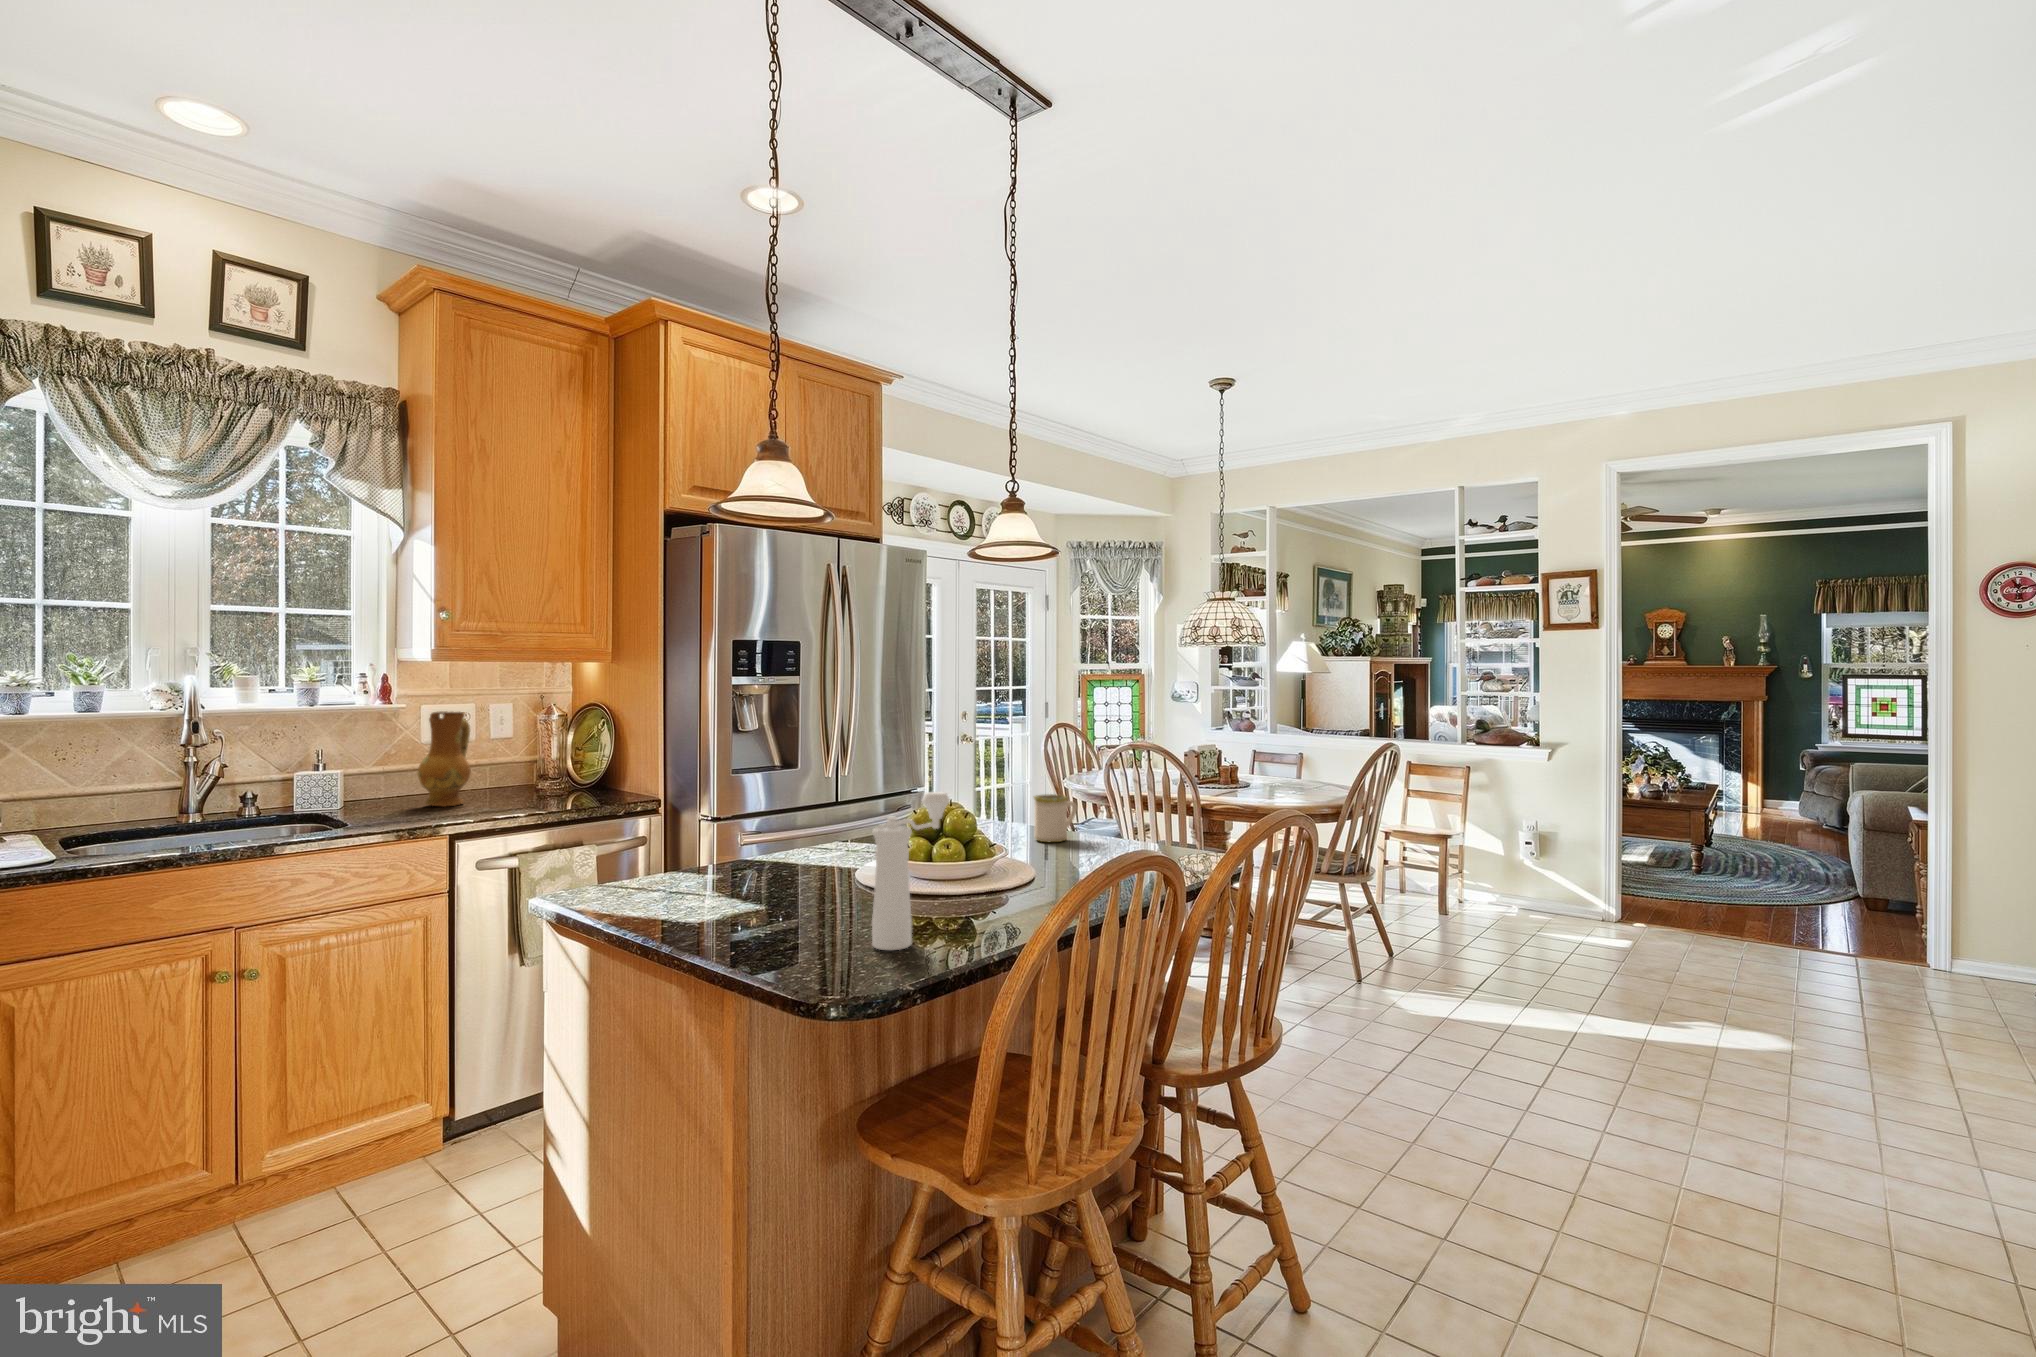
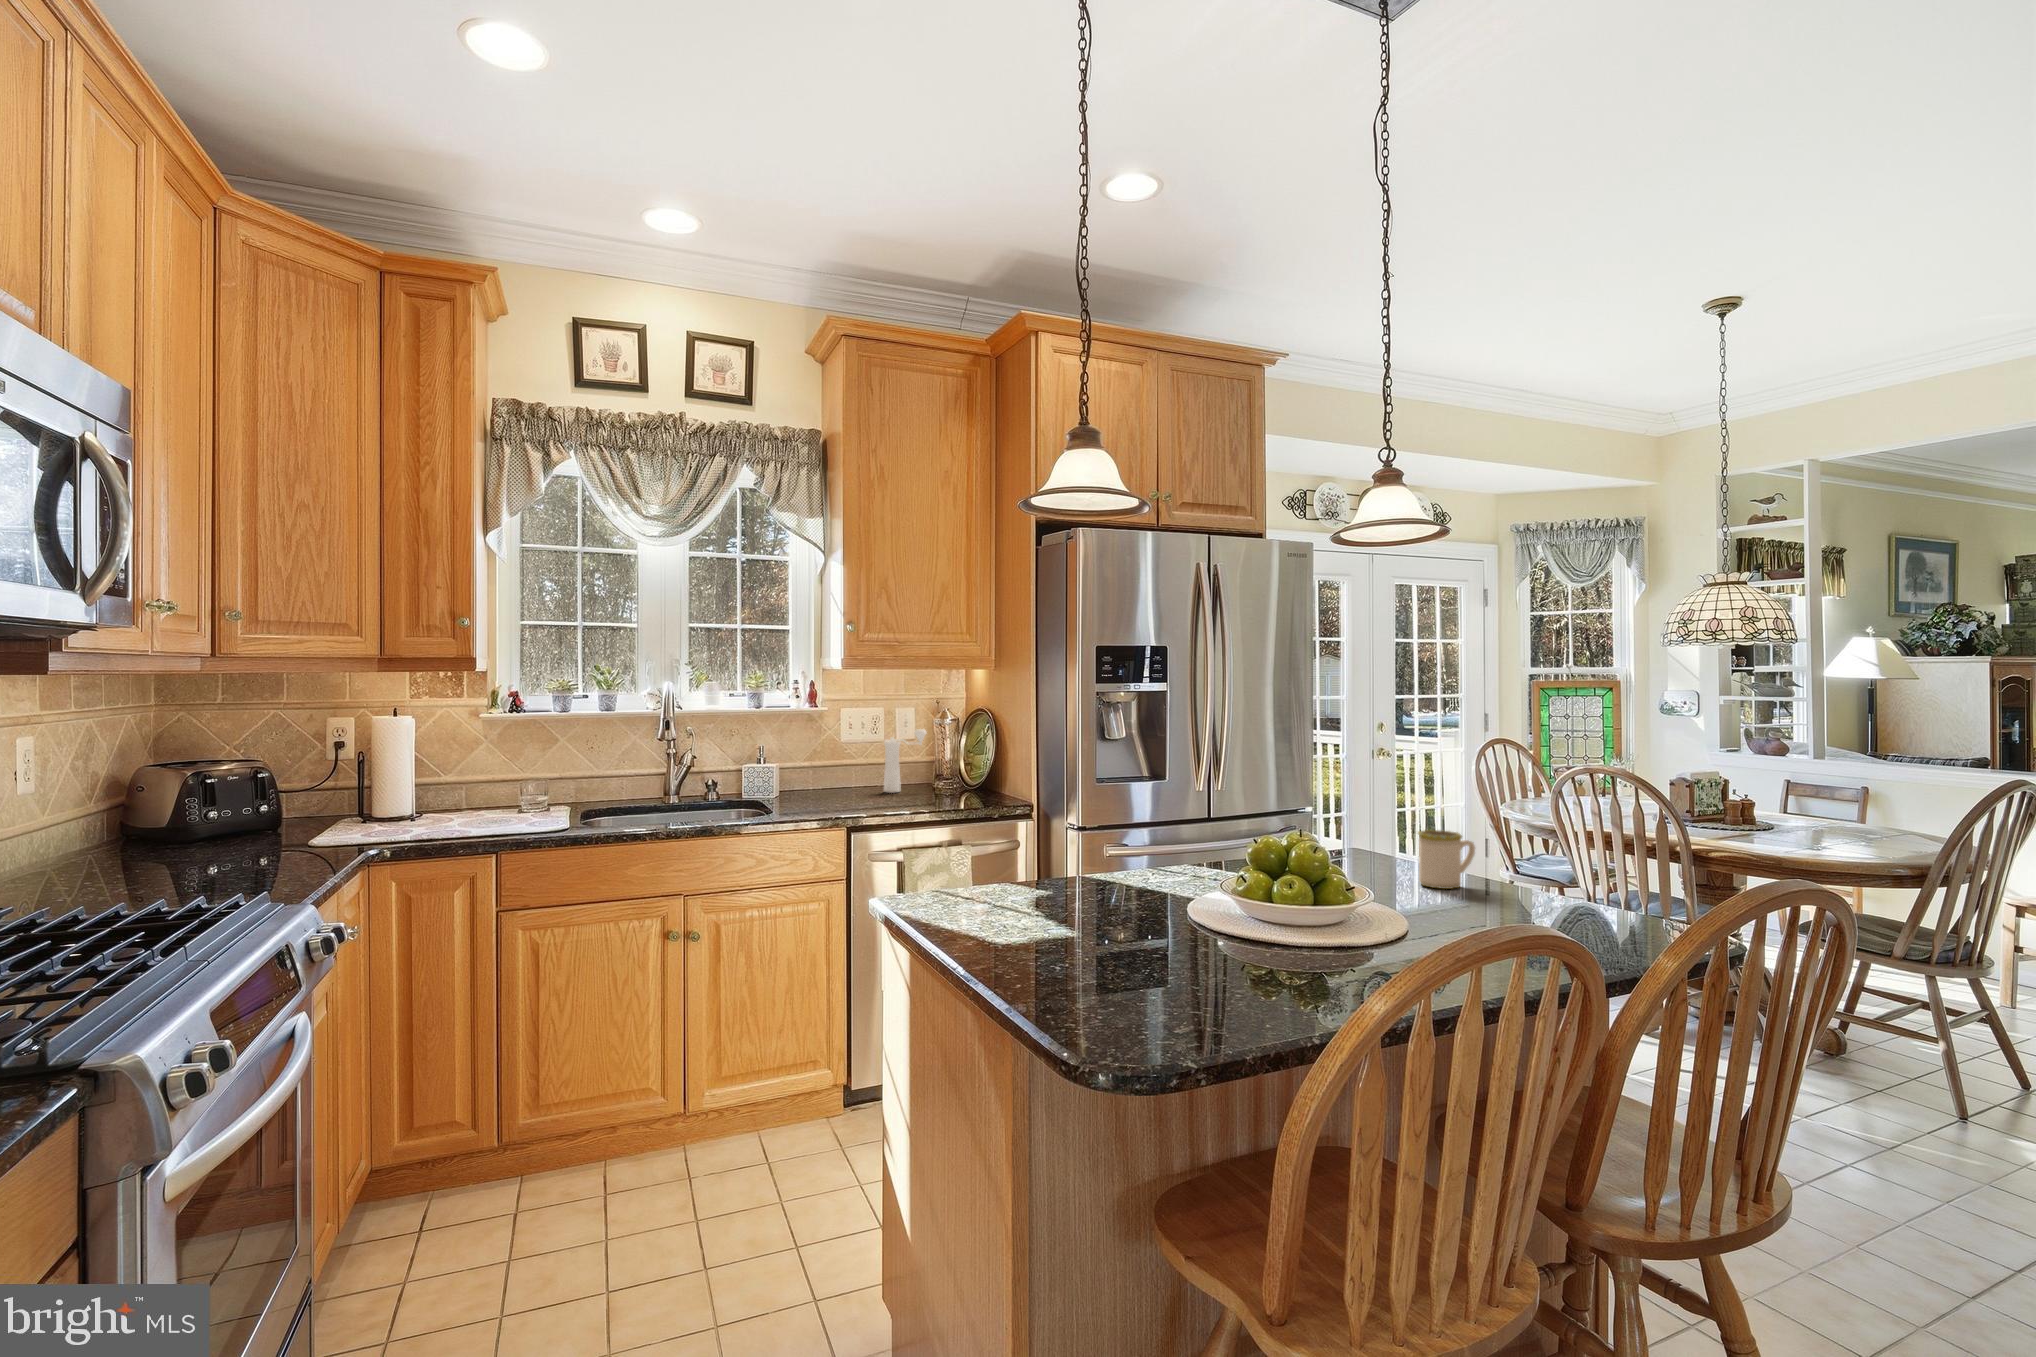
ceramic jug: present [417,711,471,807] -> none [831,716,874,804]
pepper mill: present [872,792,950,950] -> present [884,729,926,793]

